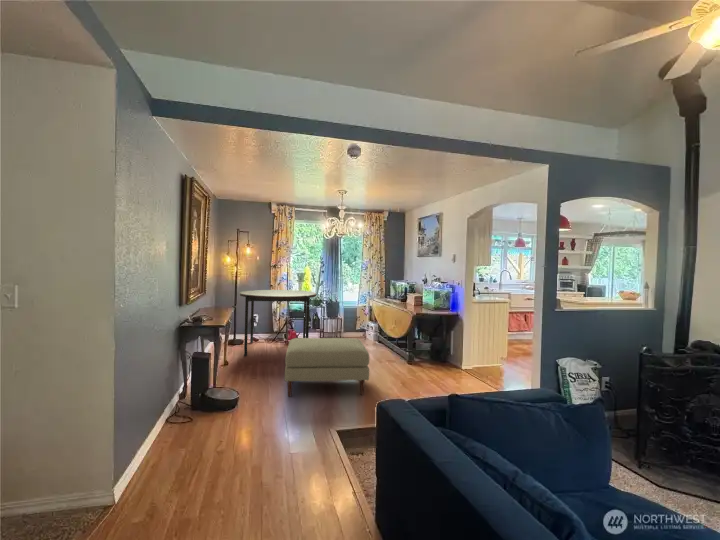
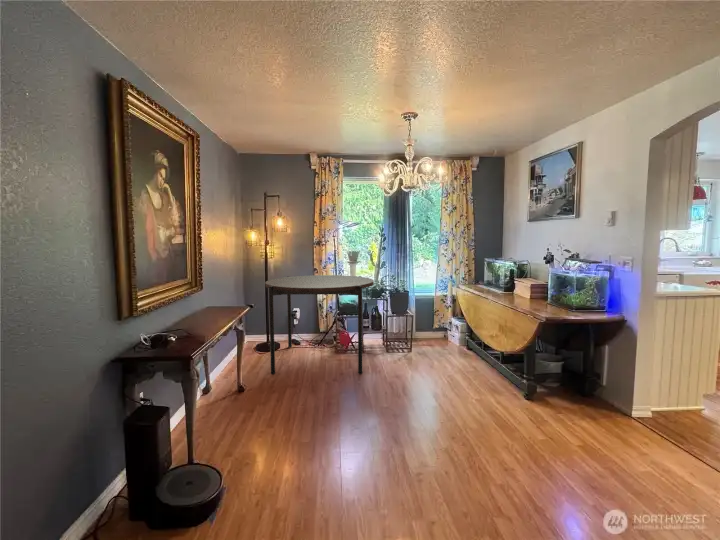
ottoman: present [285,338,369,396] -> none [303,364,470,494]

